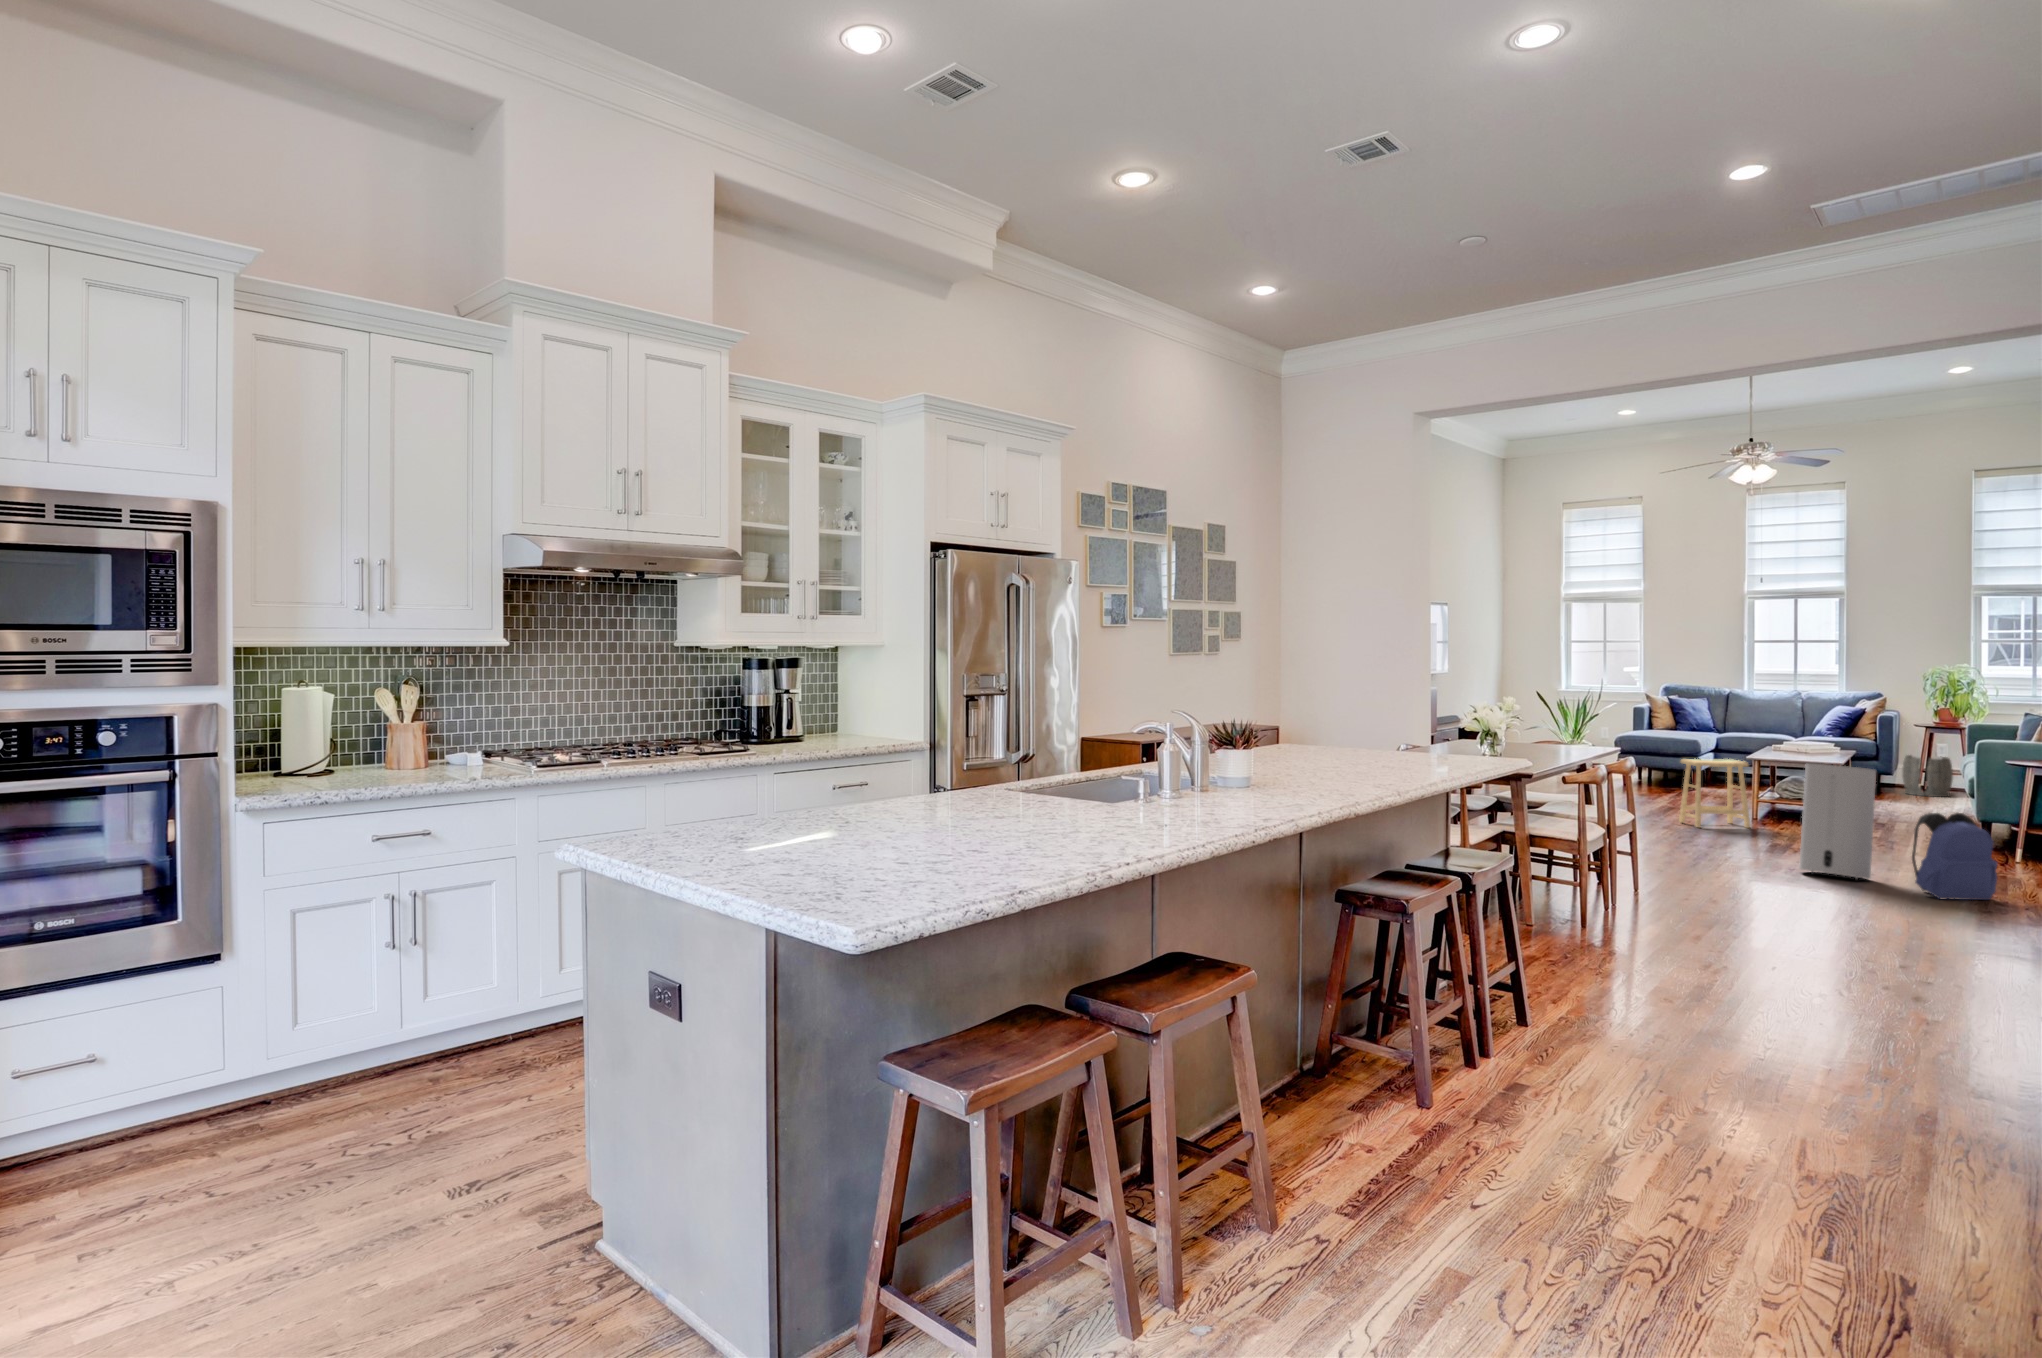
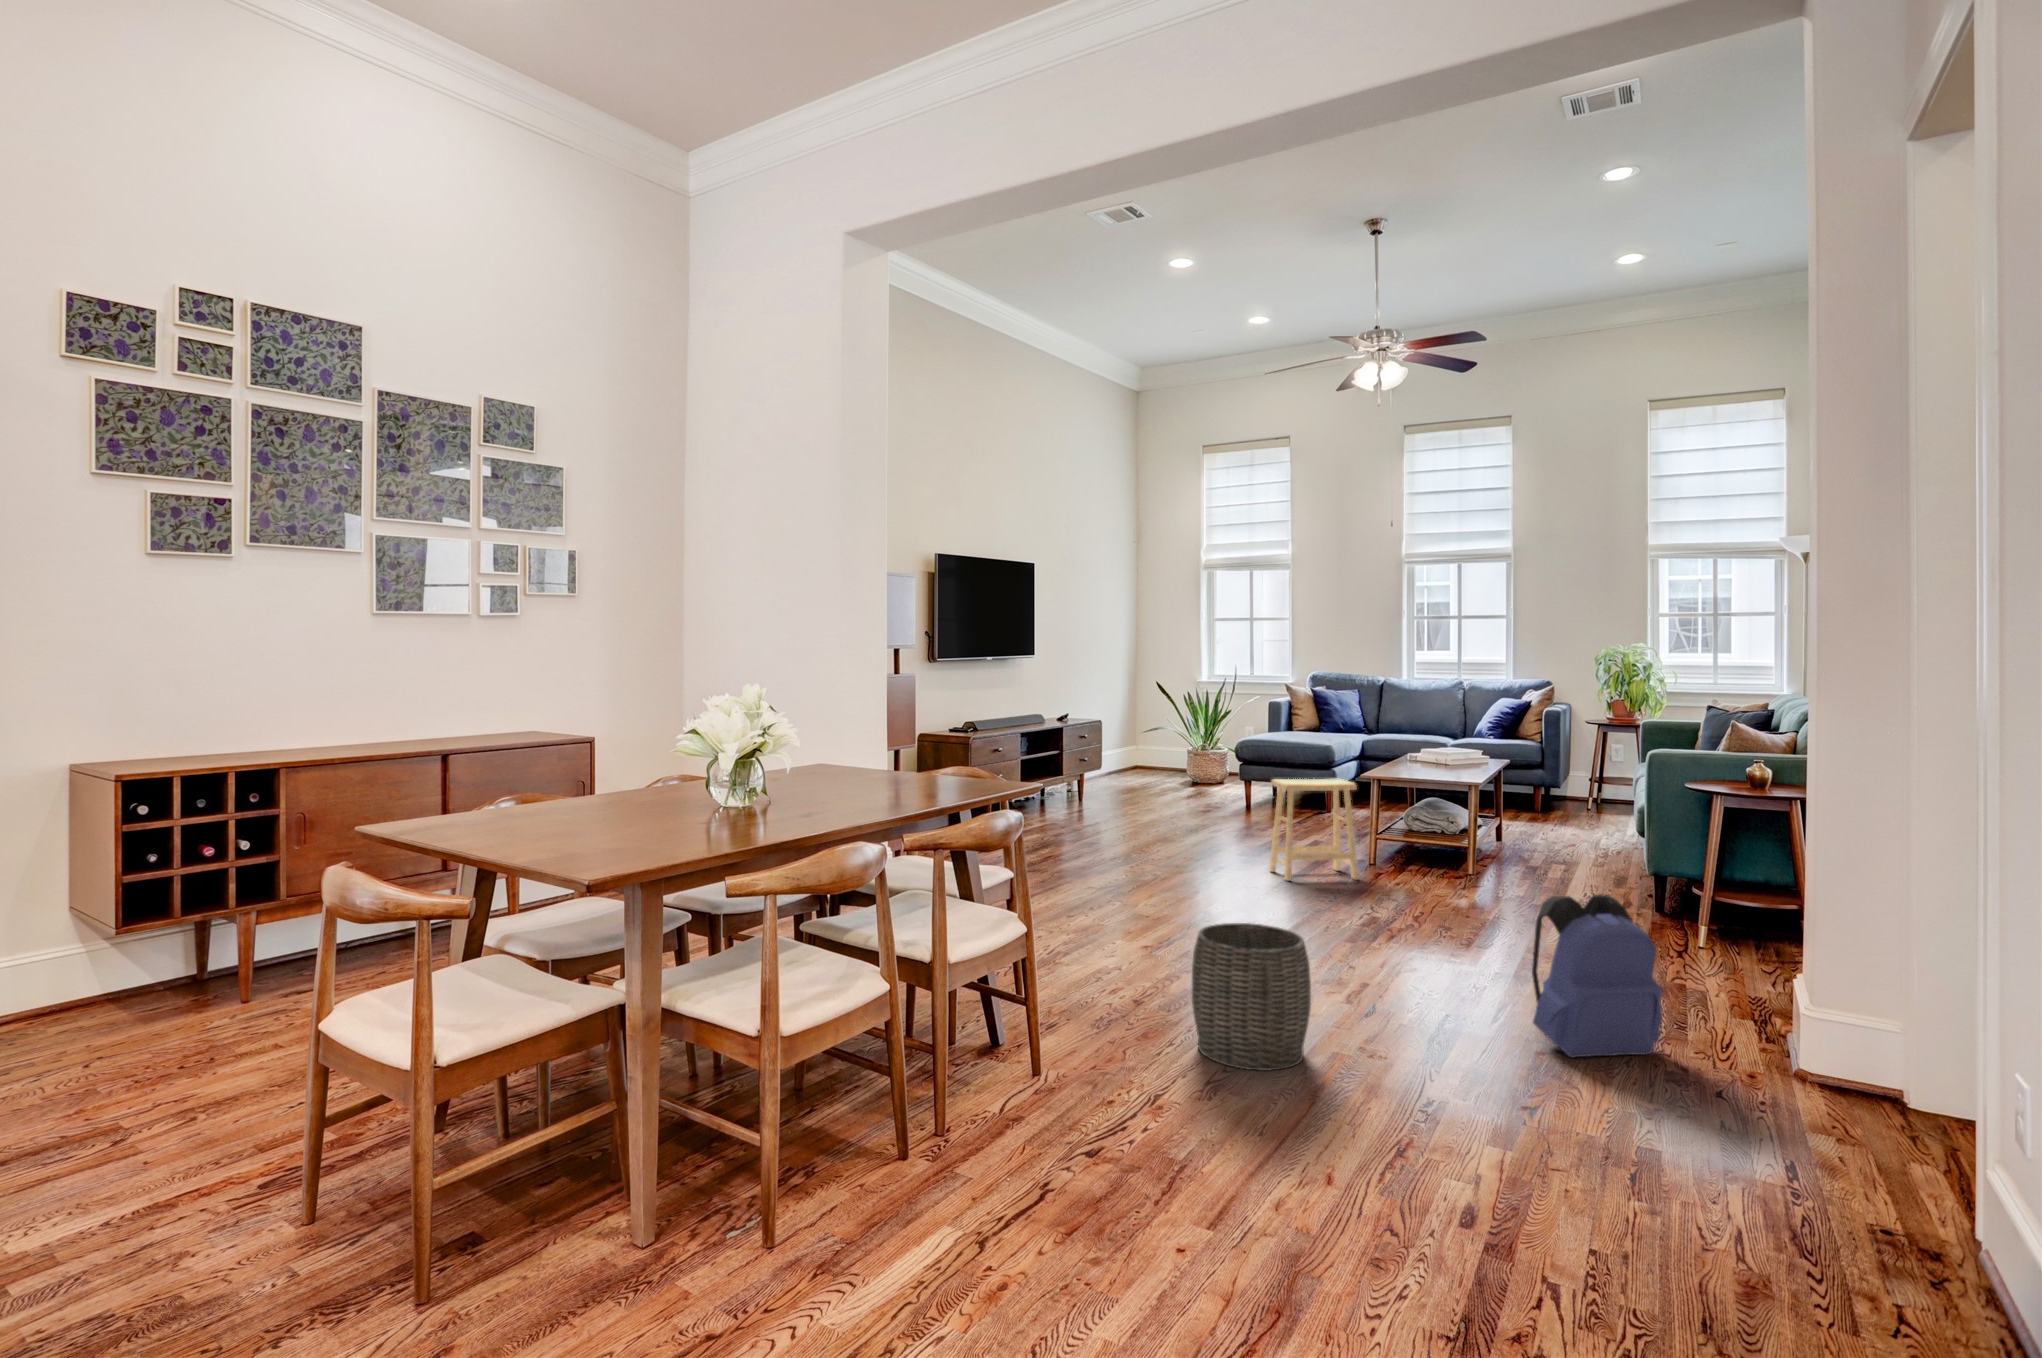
woven basket: present [1902,755,1953,797] -> present [1192,923,1311,1070]
air purifier: present [1799,764,1876,879] -> none [1372,801,1486,1003]

